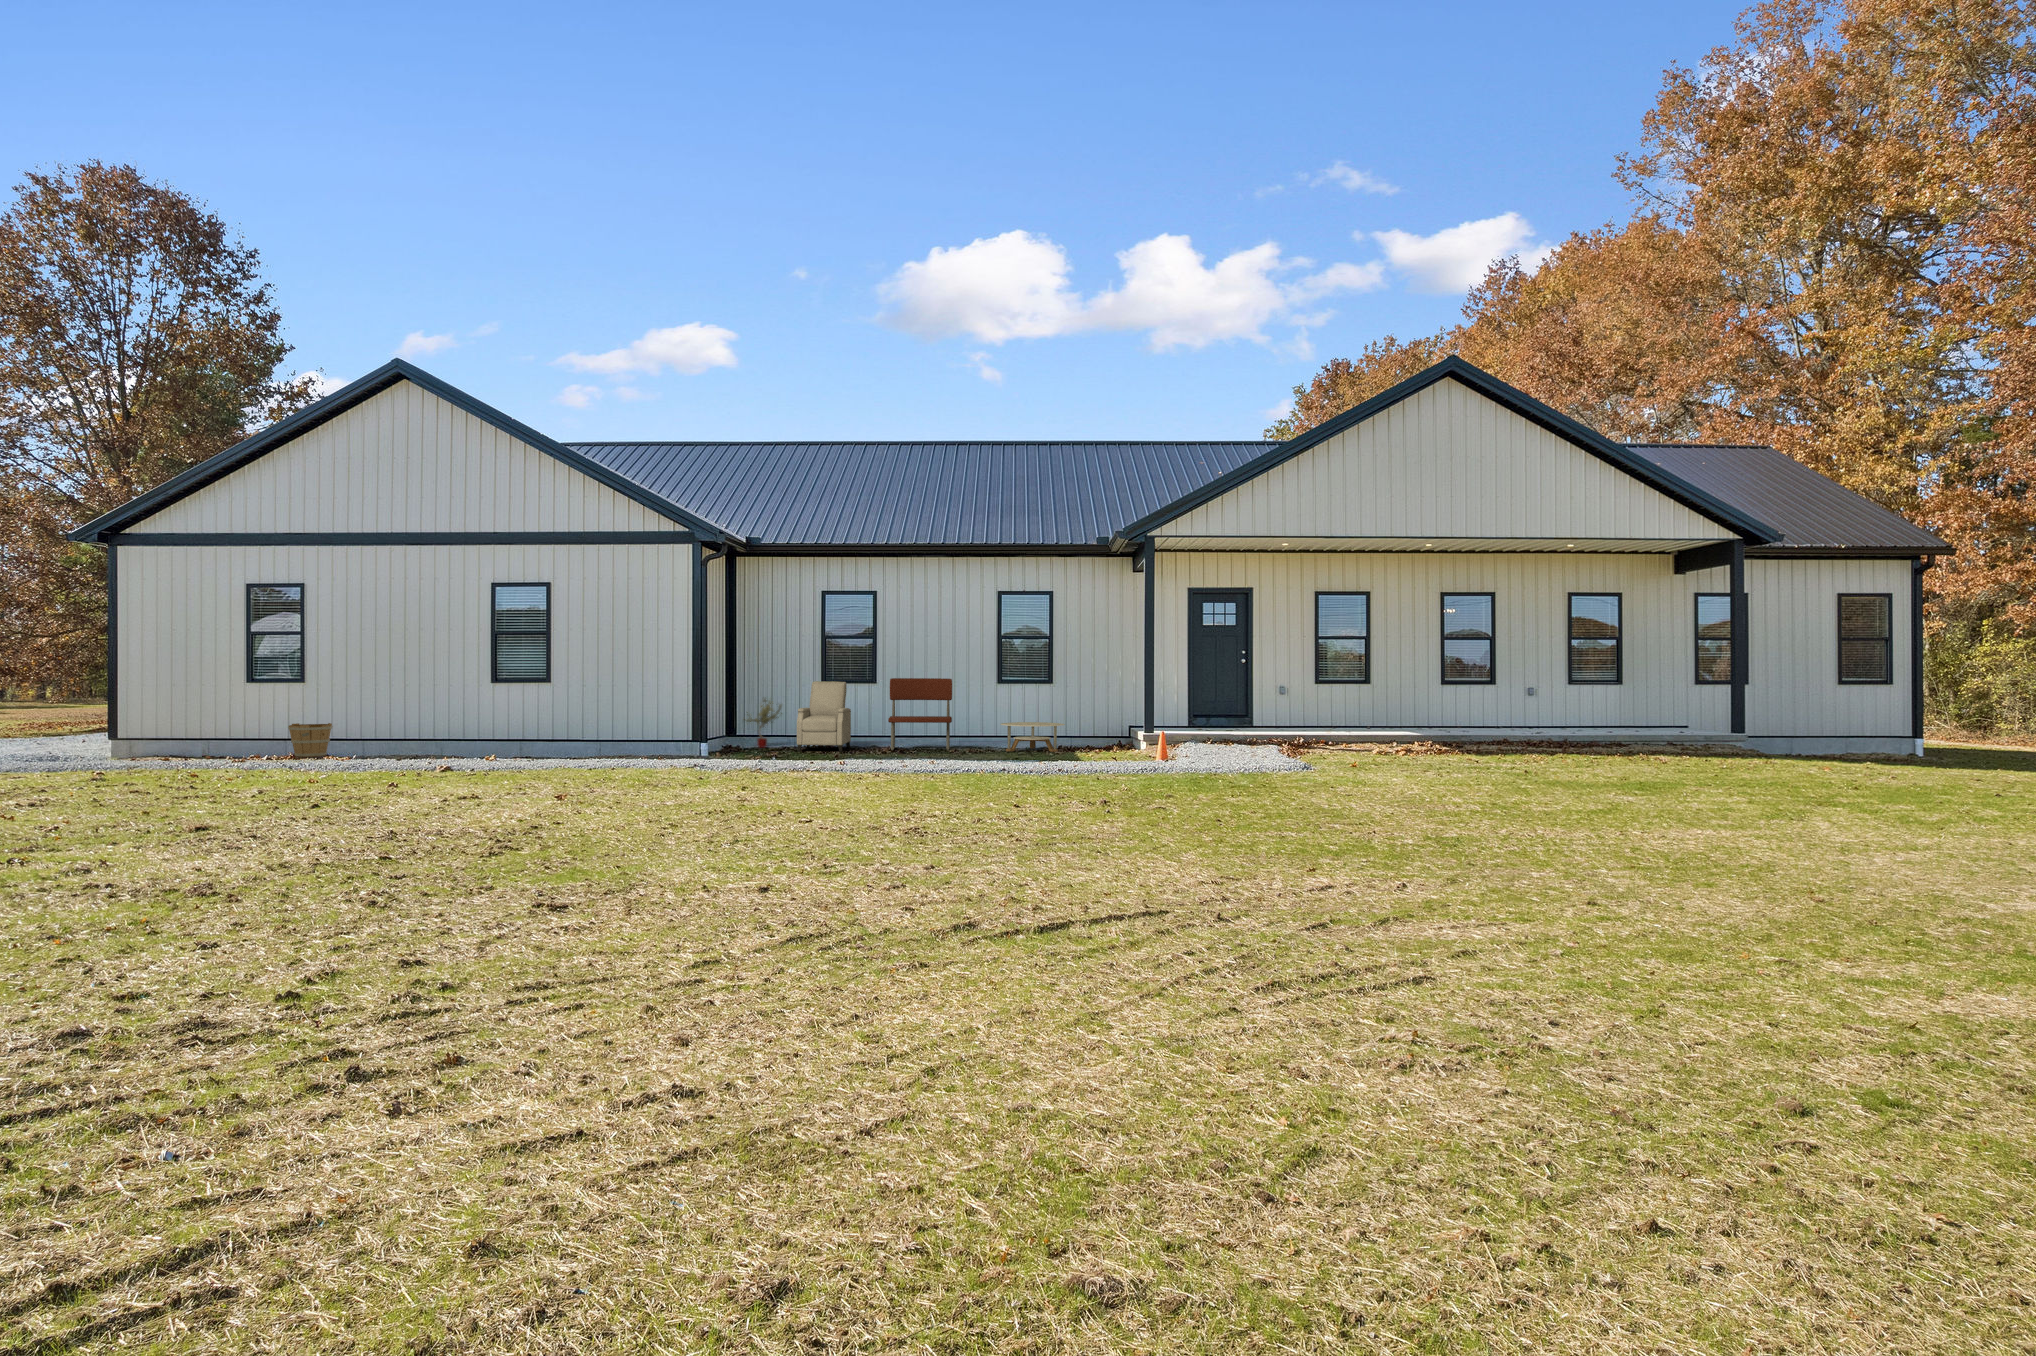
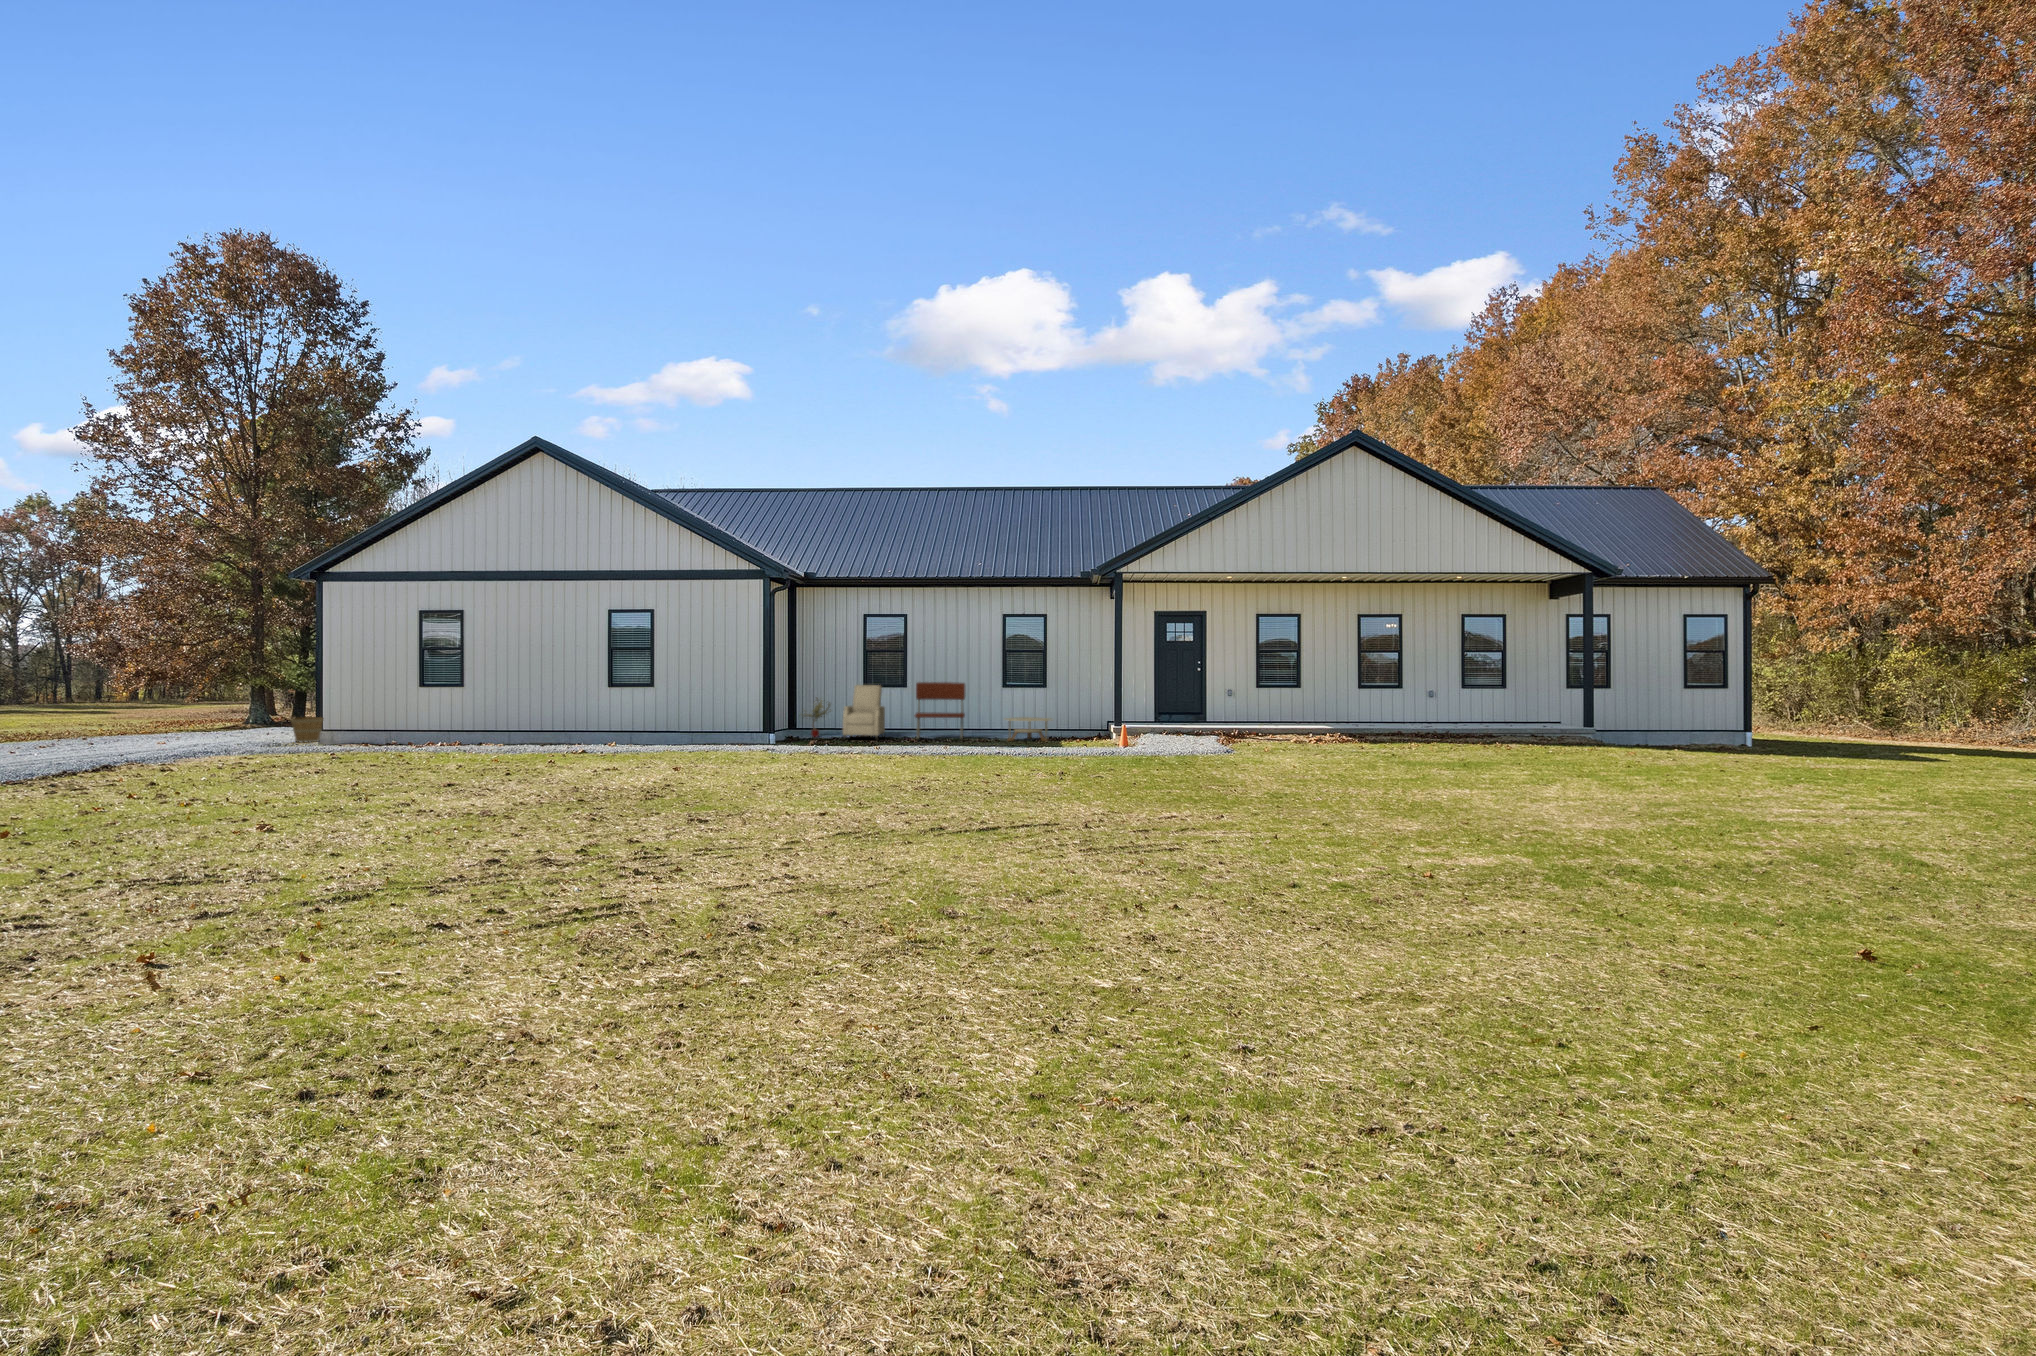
wooden bucket: present [288,723,333,757] -> present [290,716,324,743]

